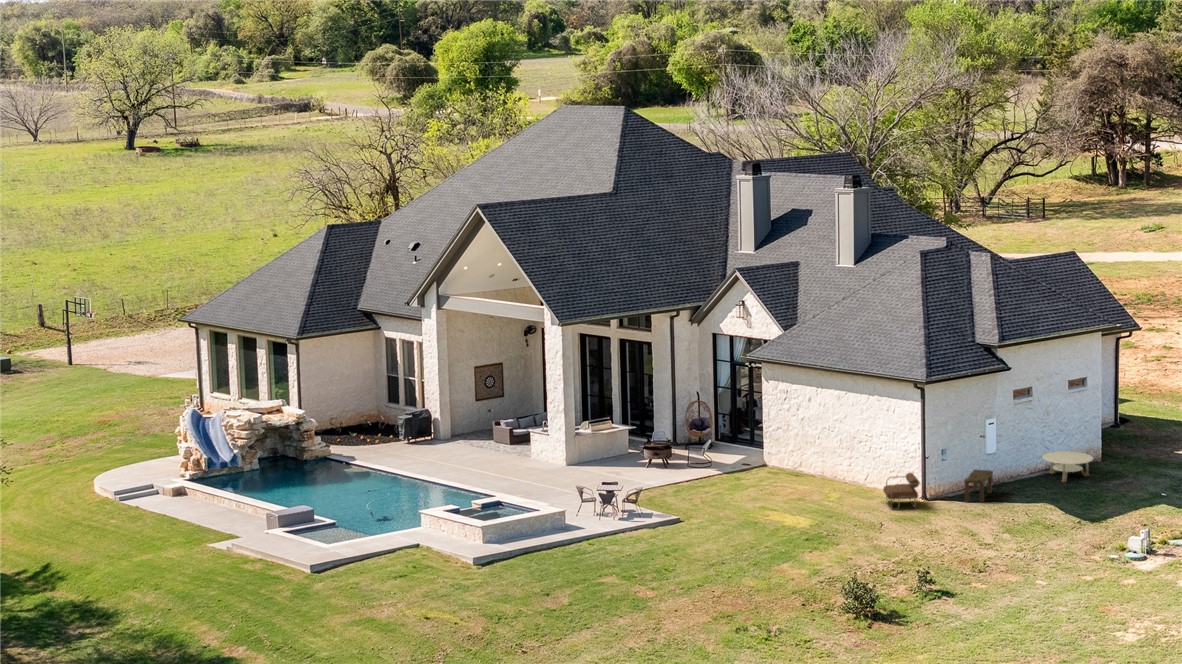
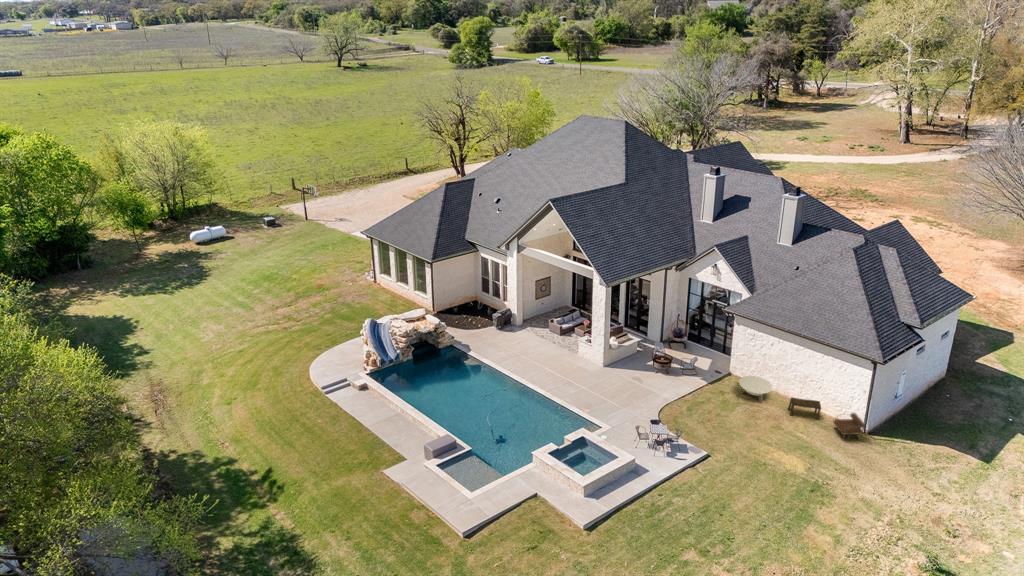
round table: present [1042,451,1093,482] -> present [739,376,773,403]
bench: present [964,470,993,503] -> present [788,397,821,419]

